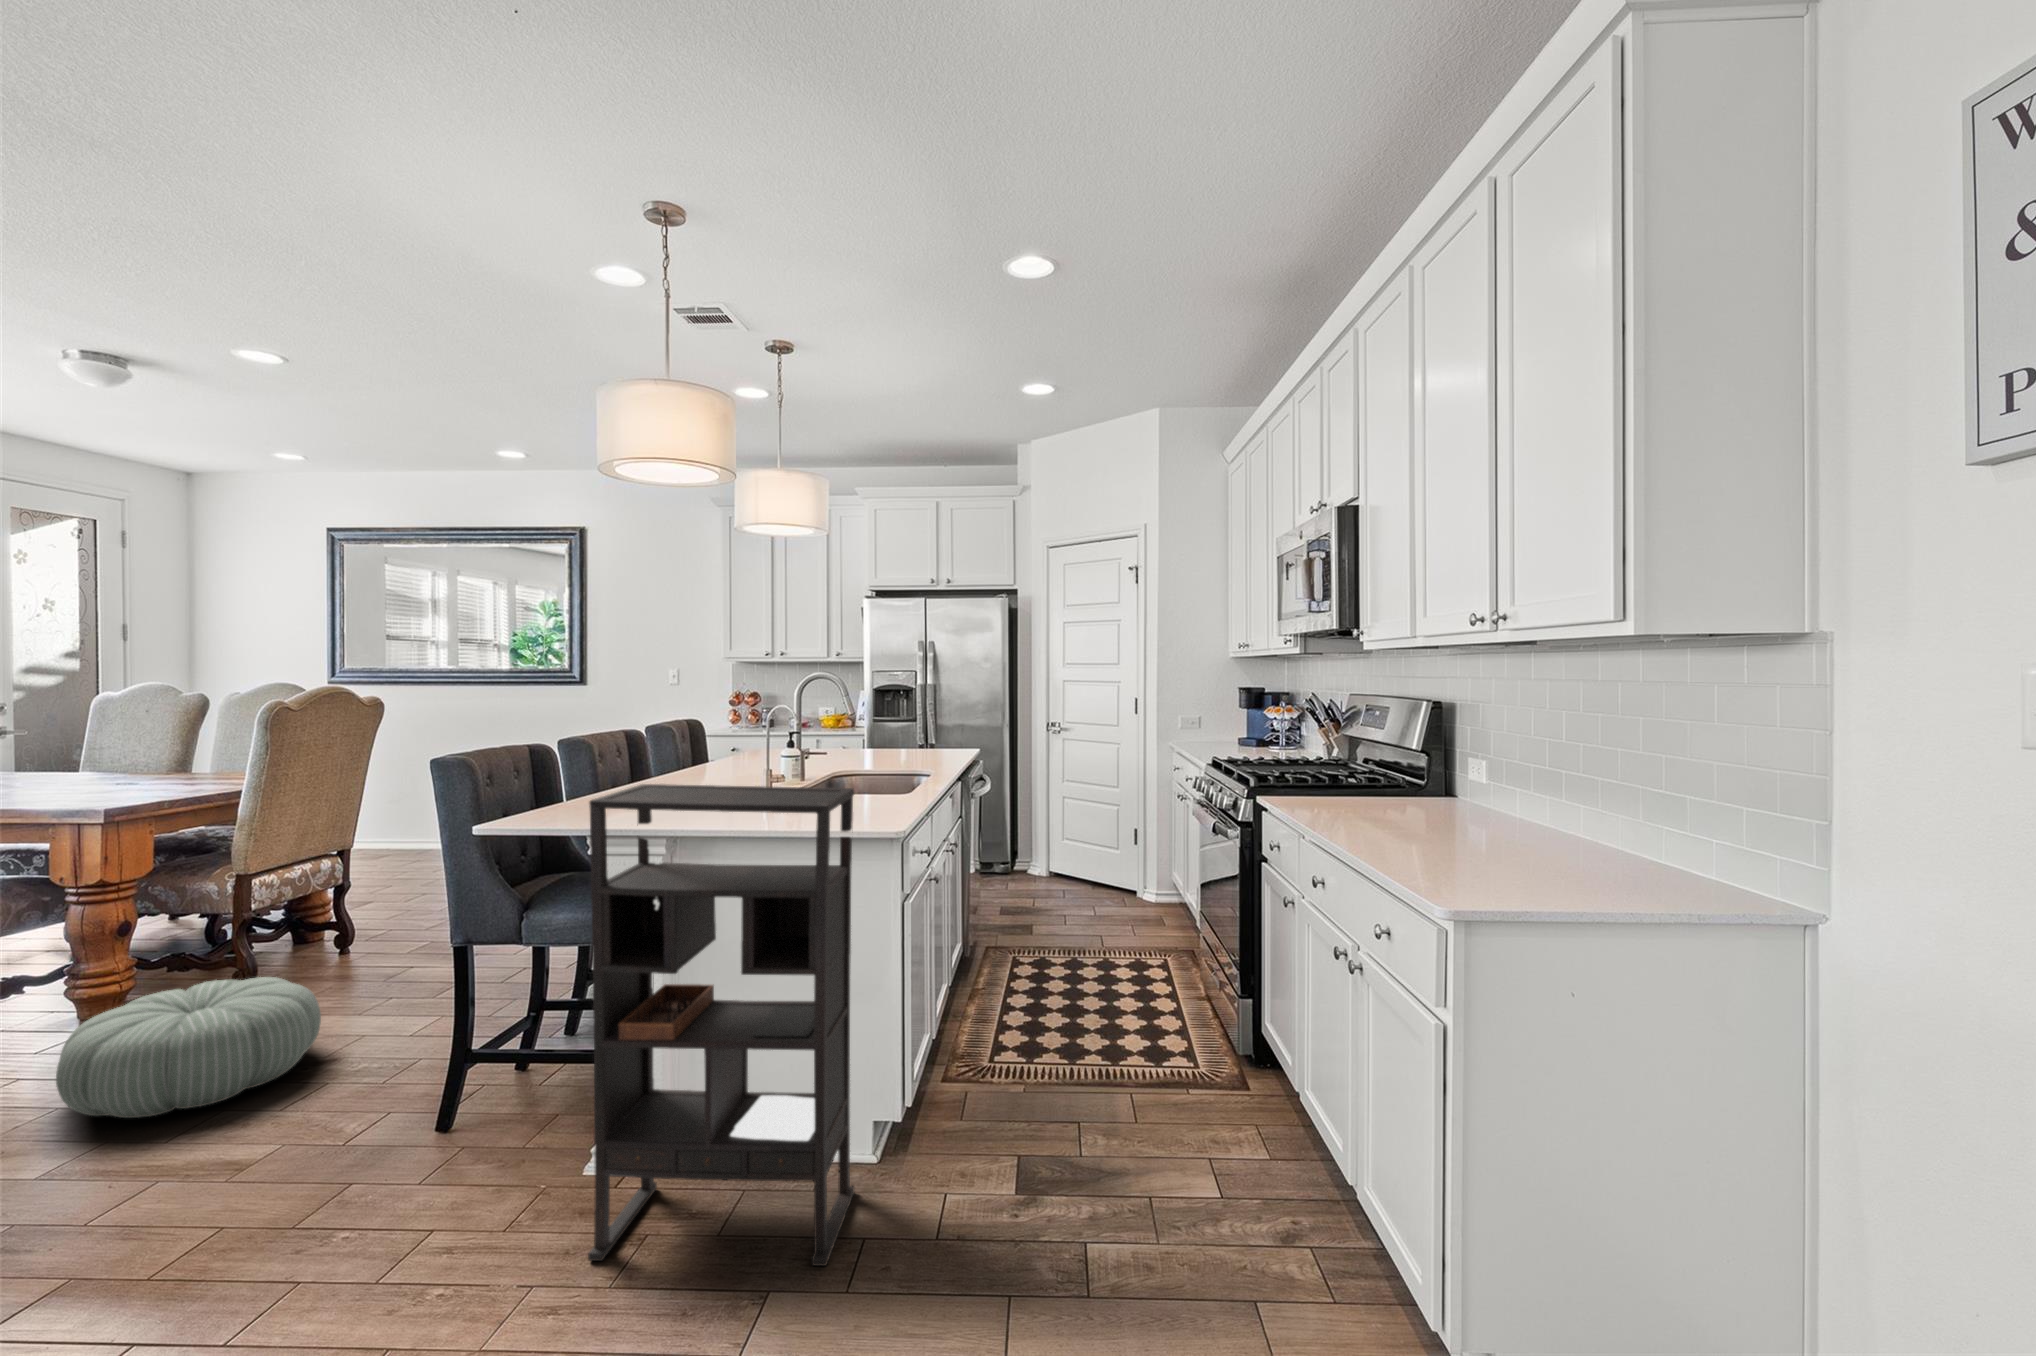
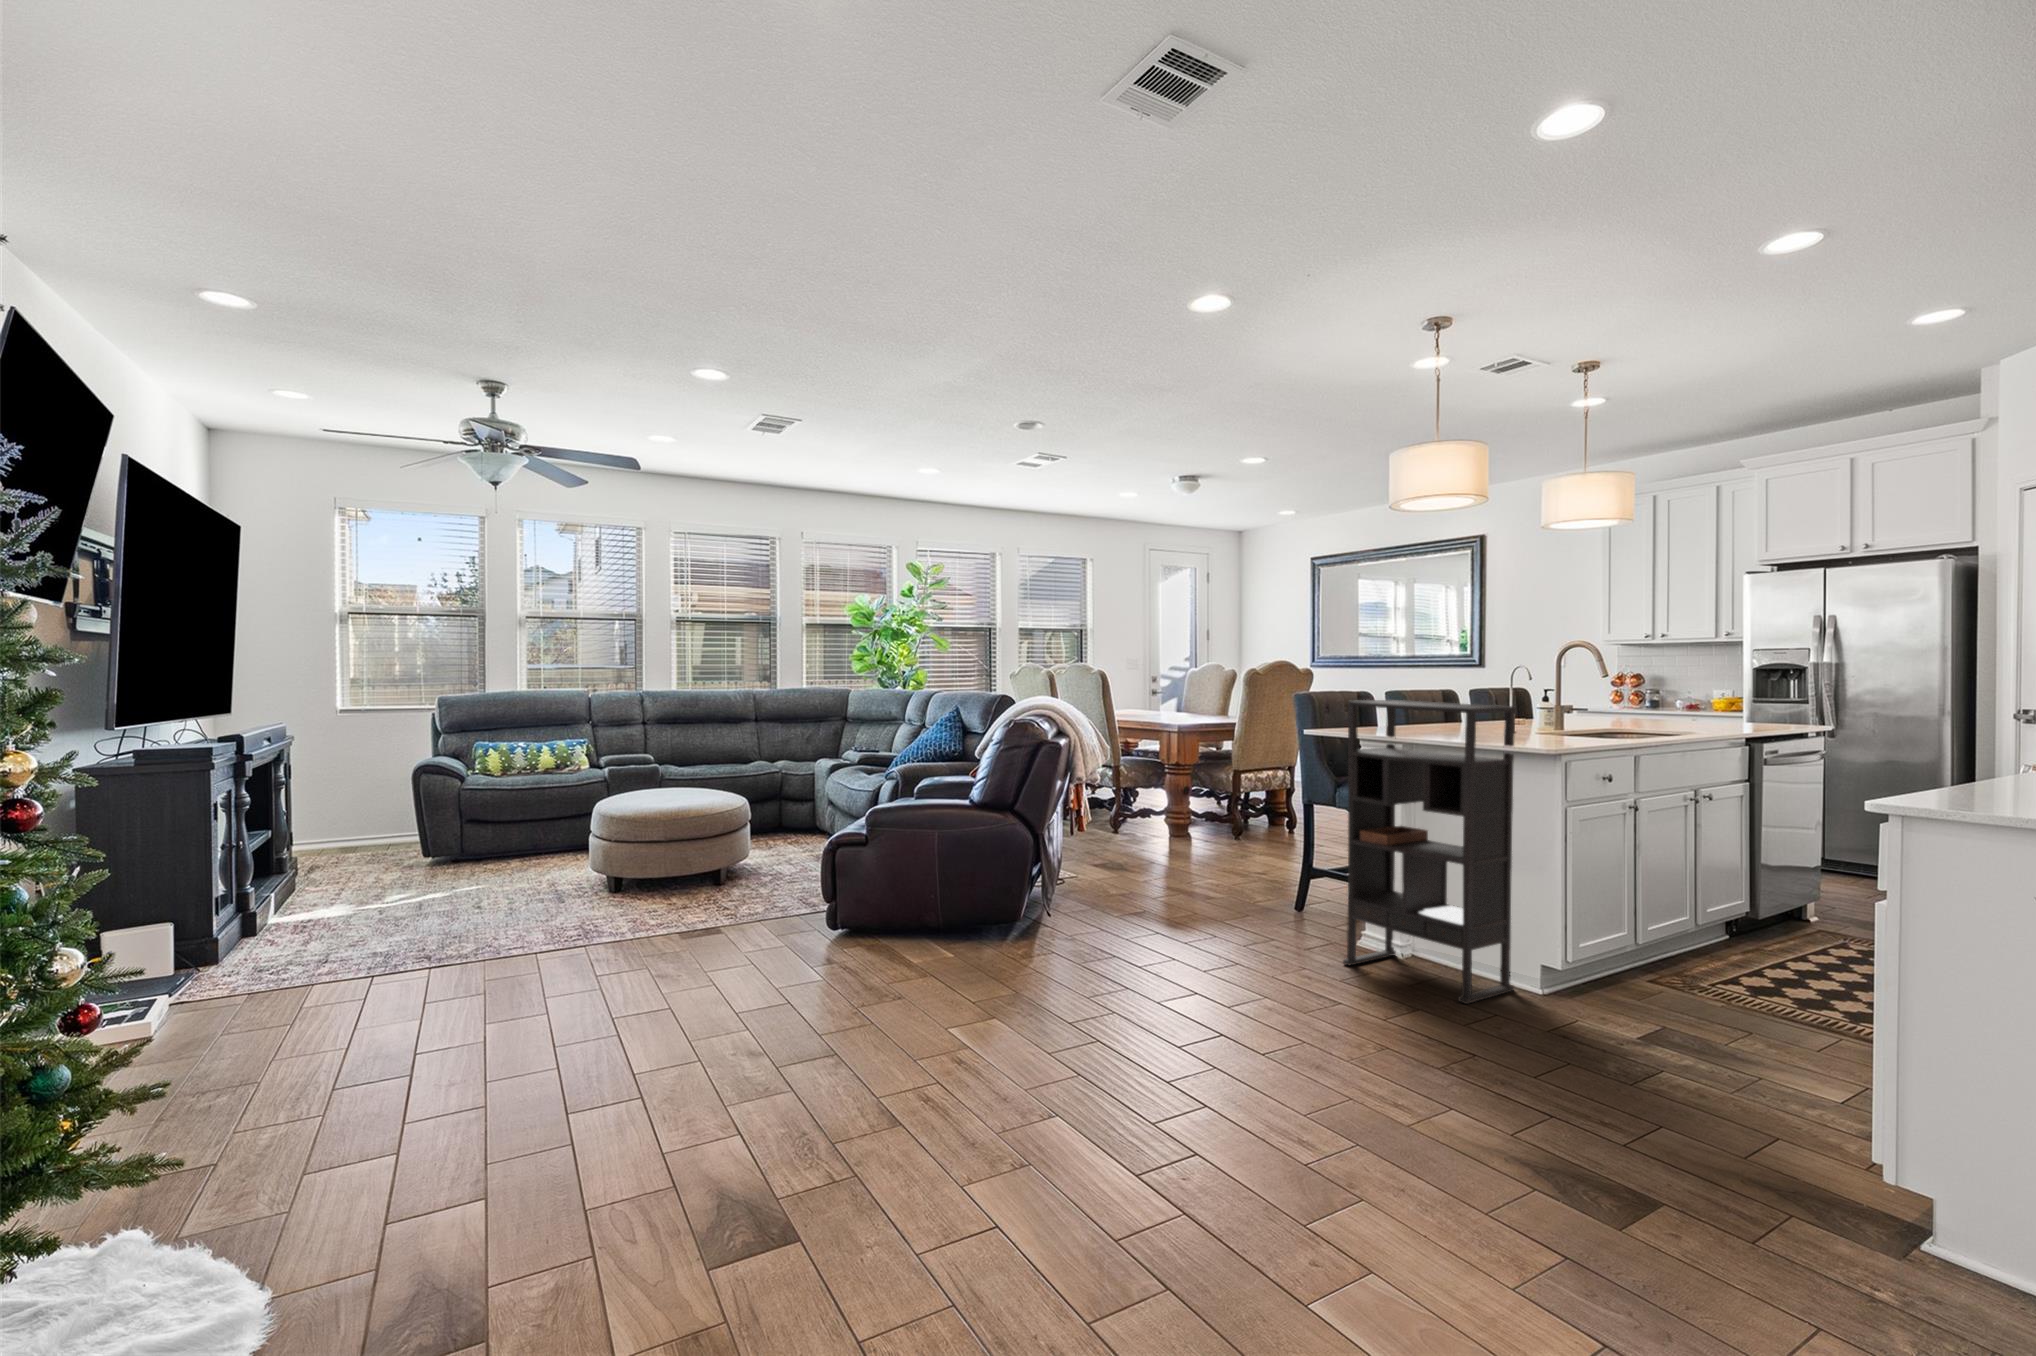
pouf: present [56,977,321,1118] -> none [1154,817,1262,875]

